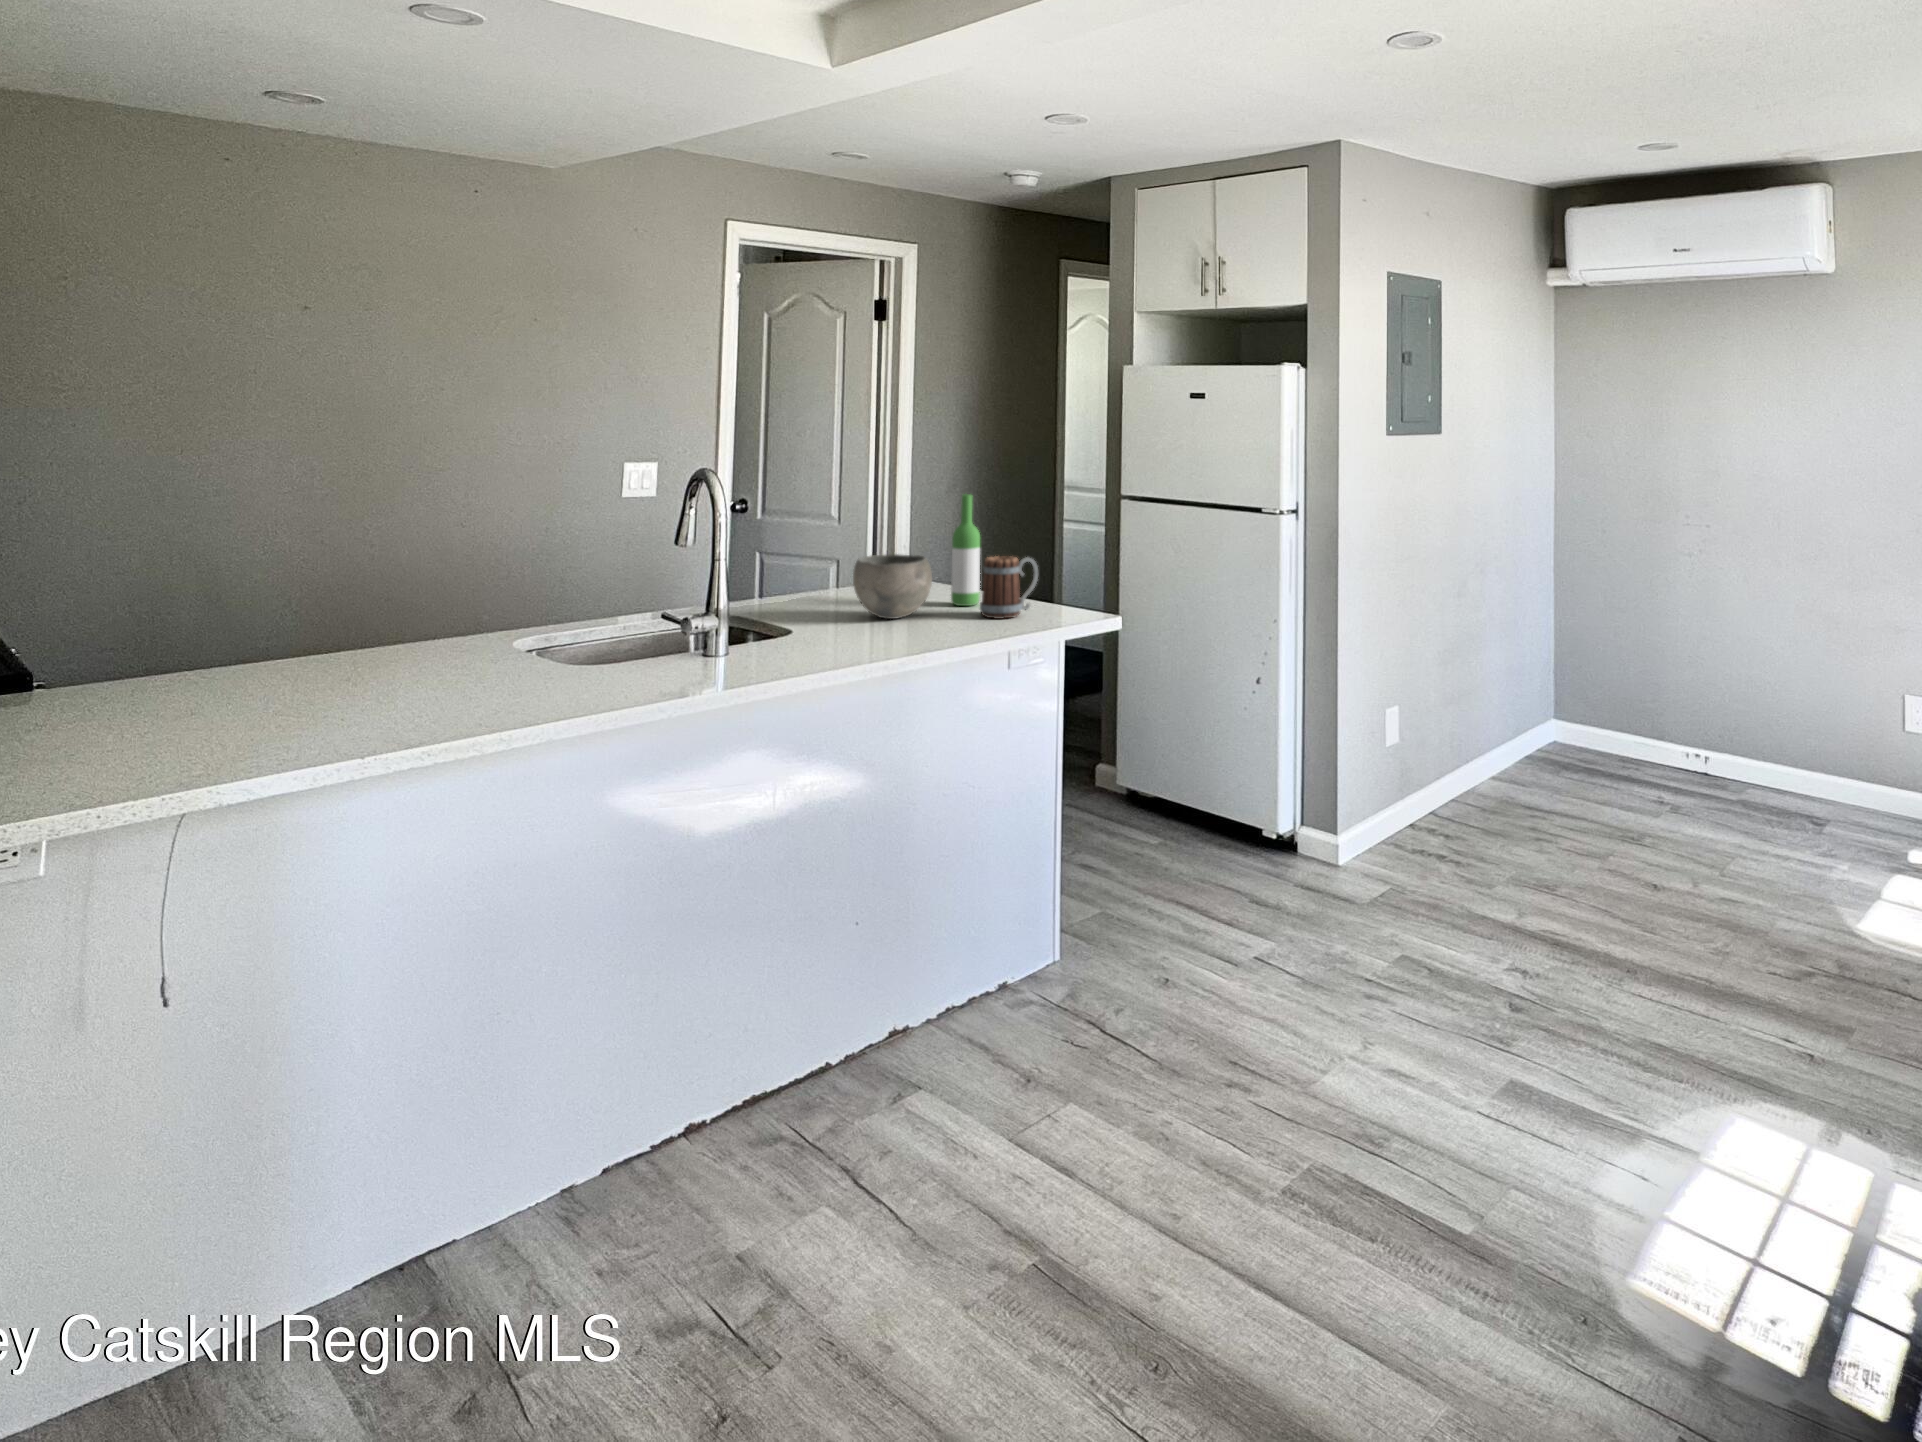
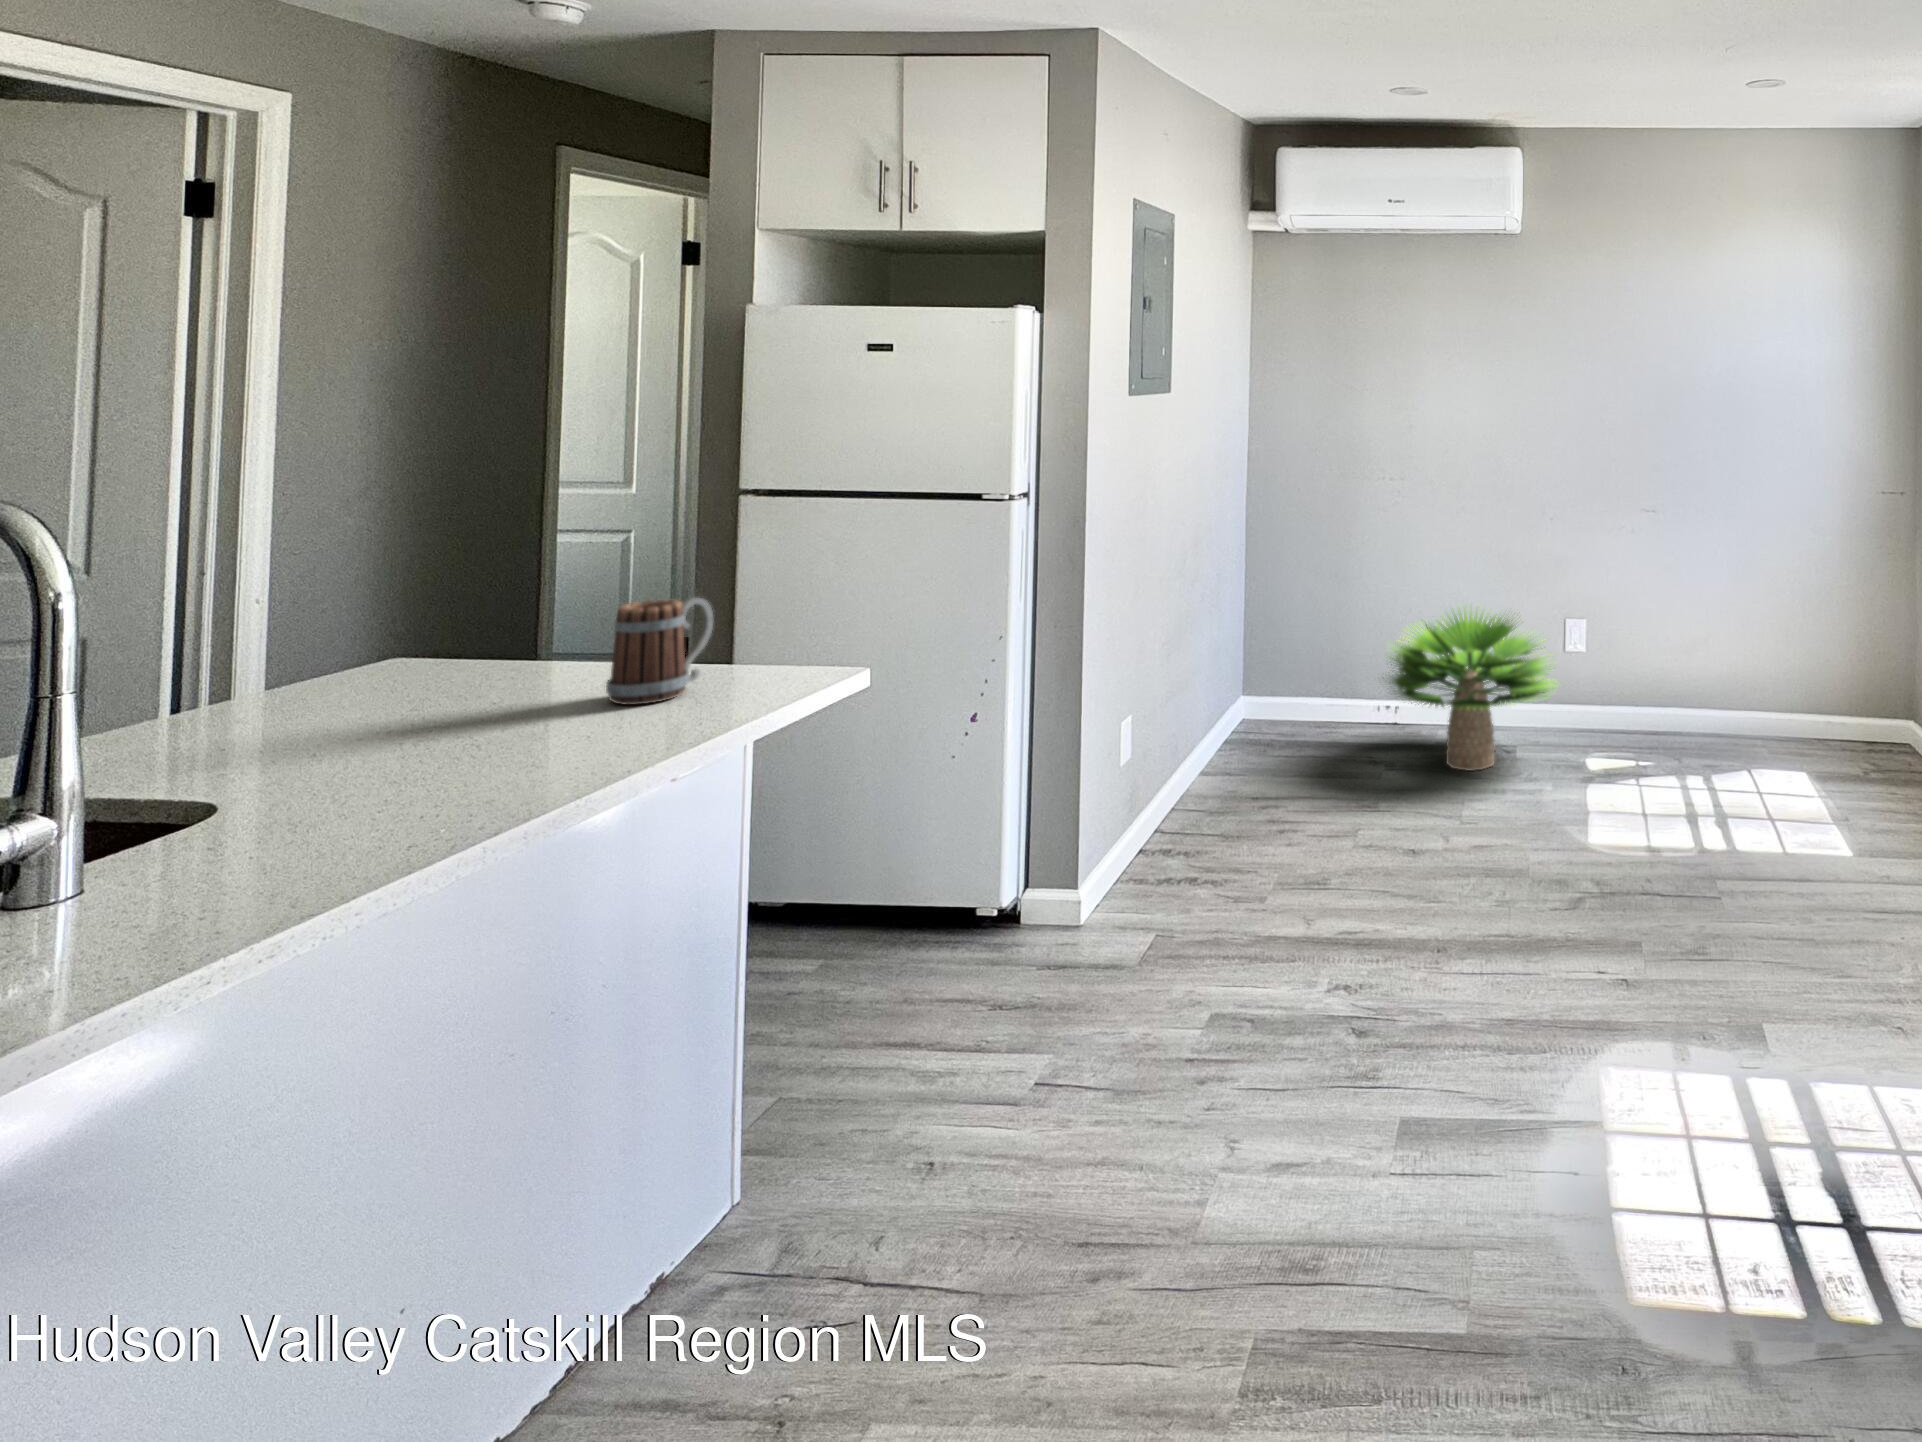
wine bottle: present [951,494,980,606] -> none [524,505,585,693]
bowl: present [853,554,932,619] -> none [330,619,515,741]
potted plant: none [1660,658,1880,833] -> present [1389,606,1556,771]

